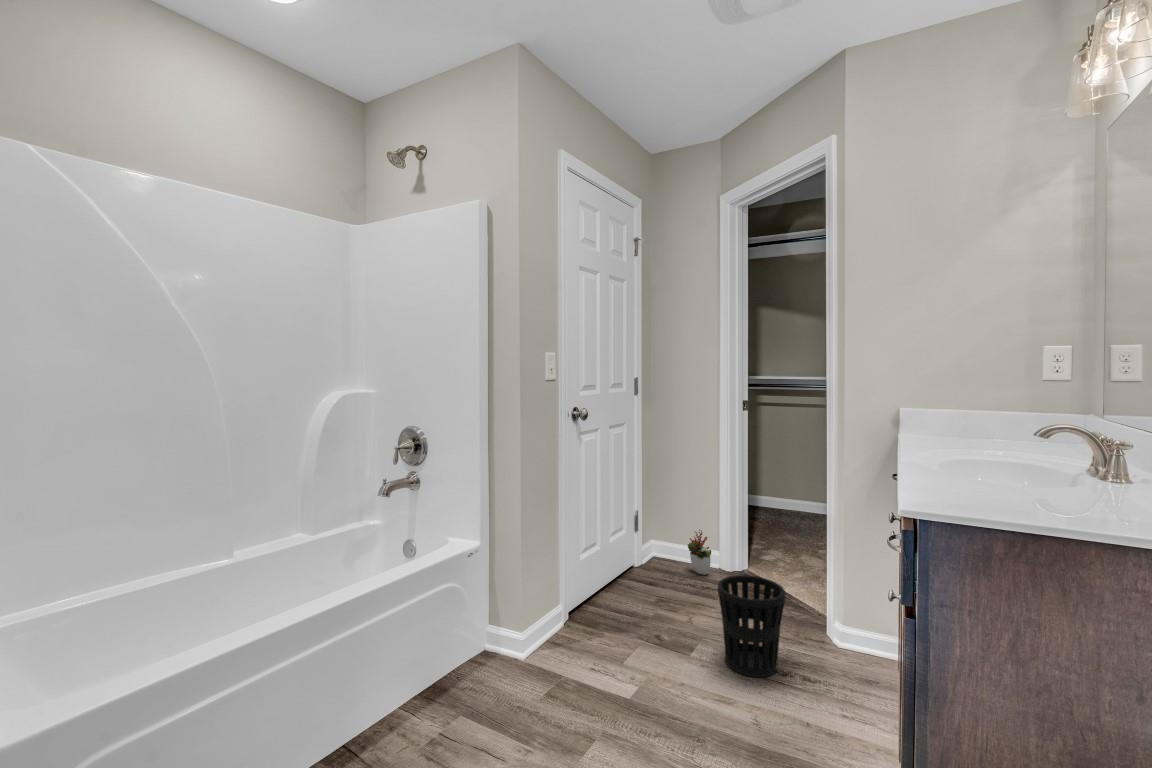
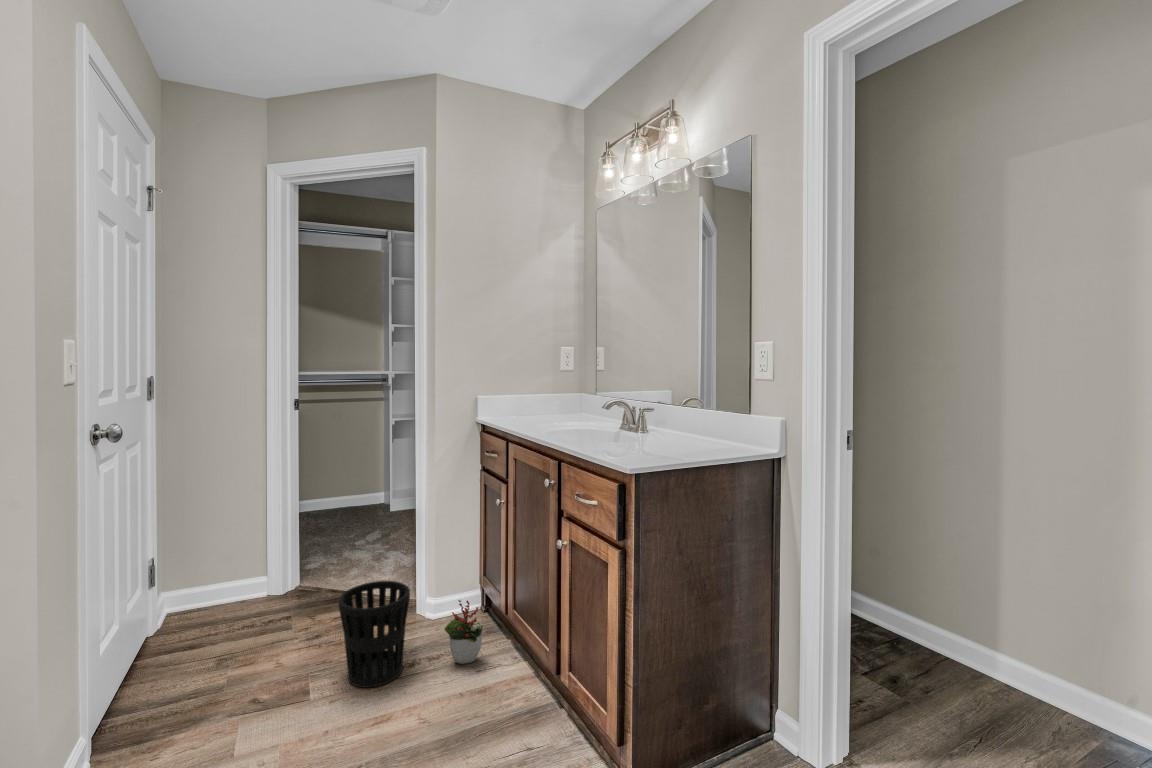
decorative plant: present [688,530,711,575] -> present [444,600,483,664]

